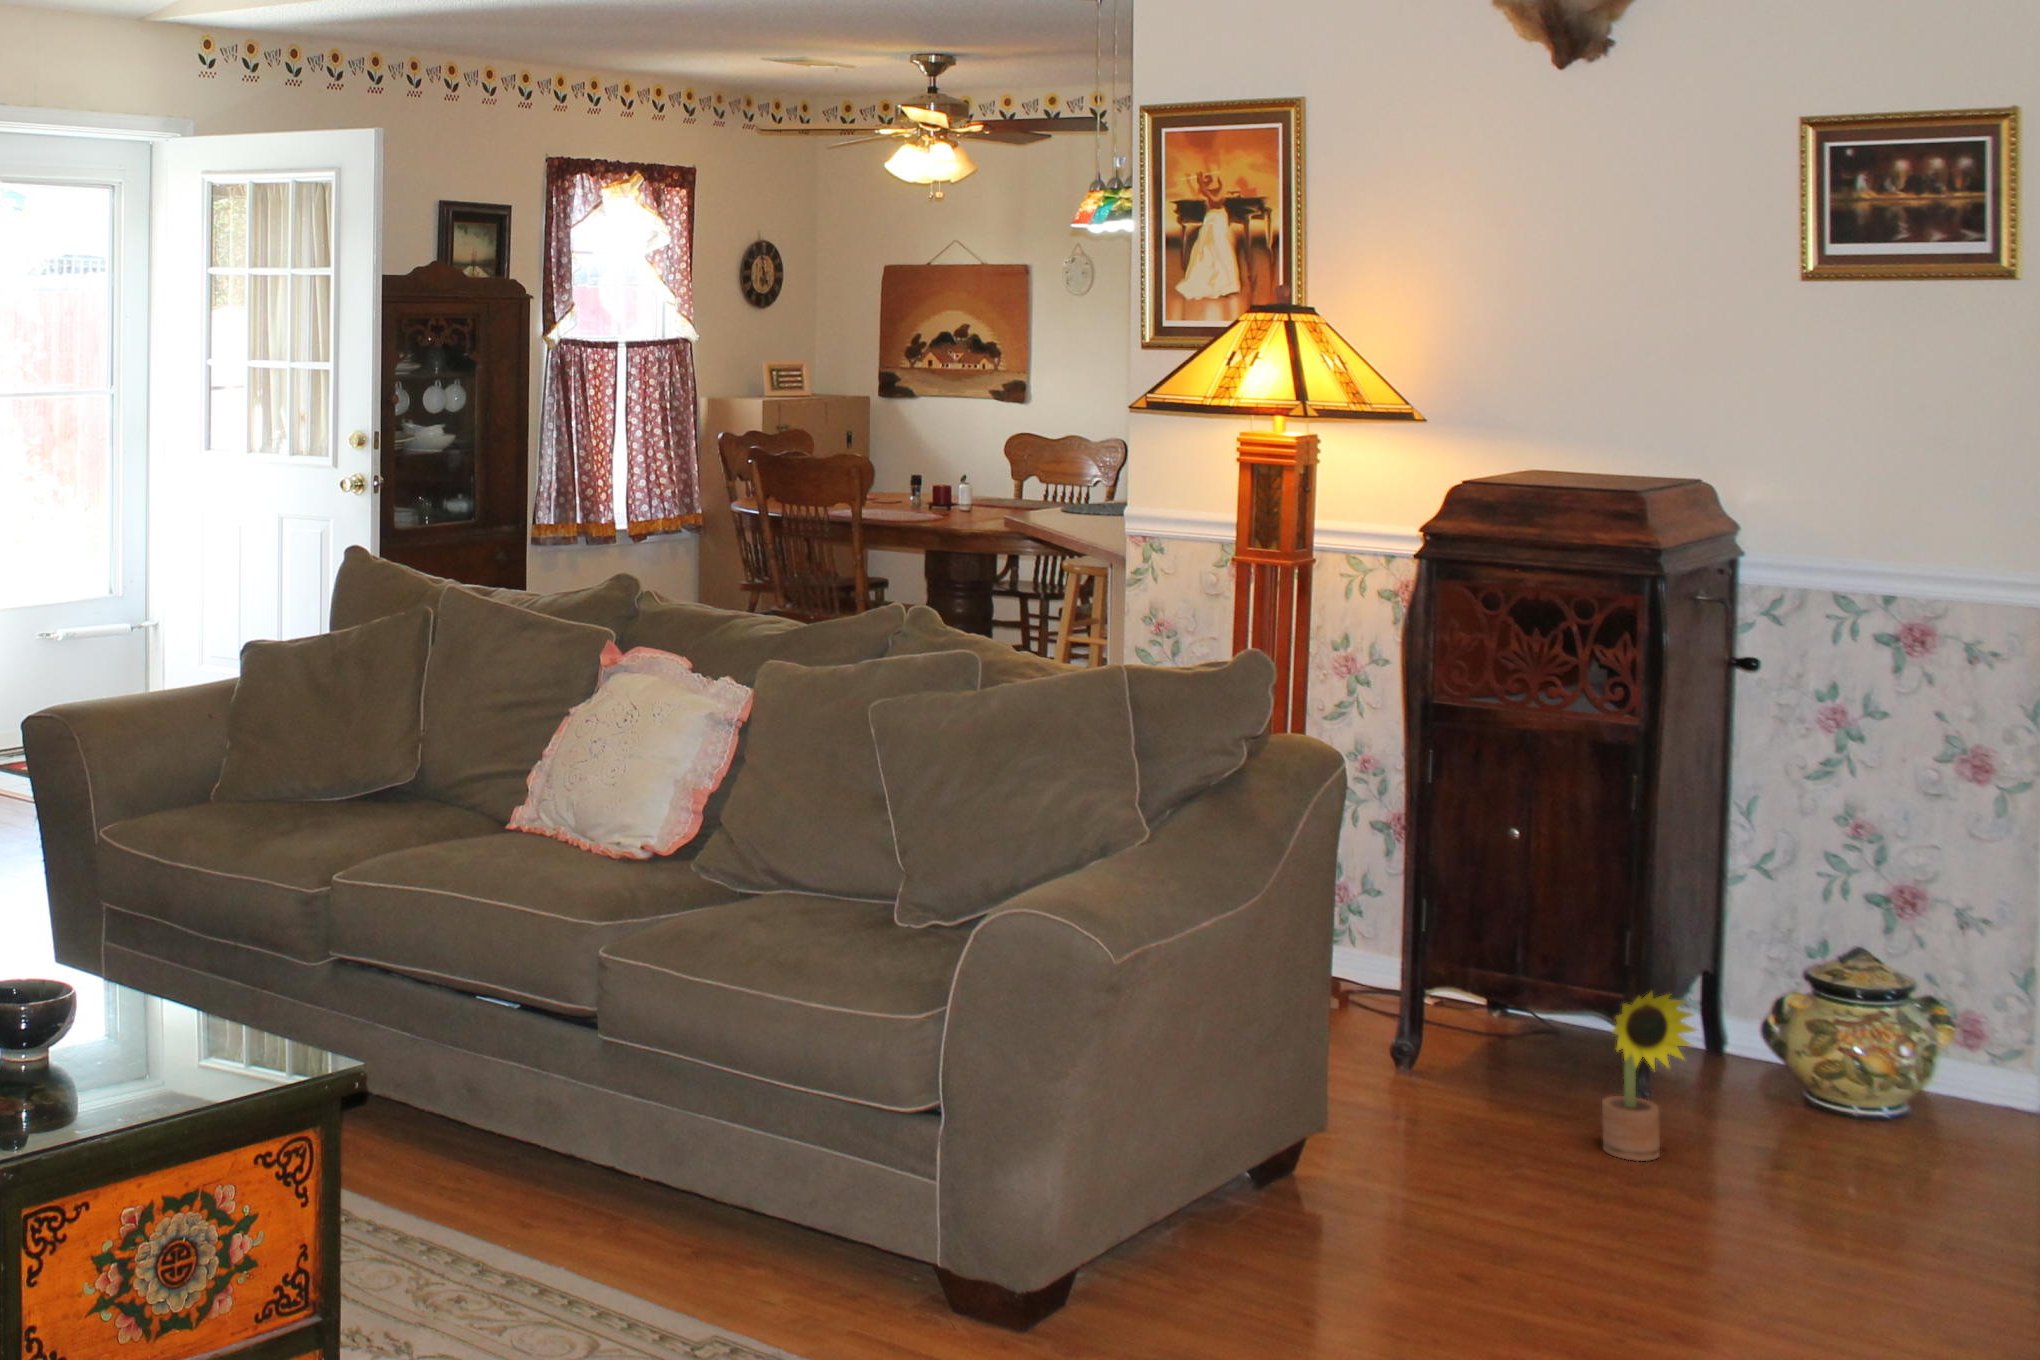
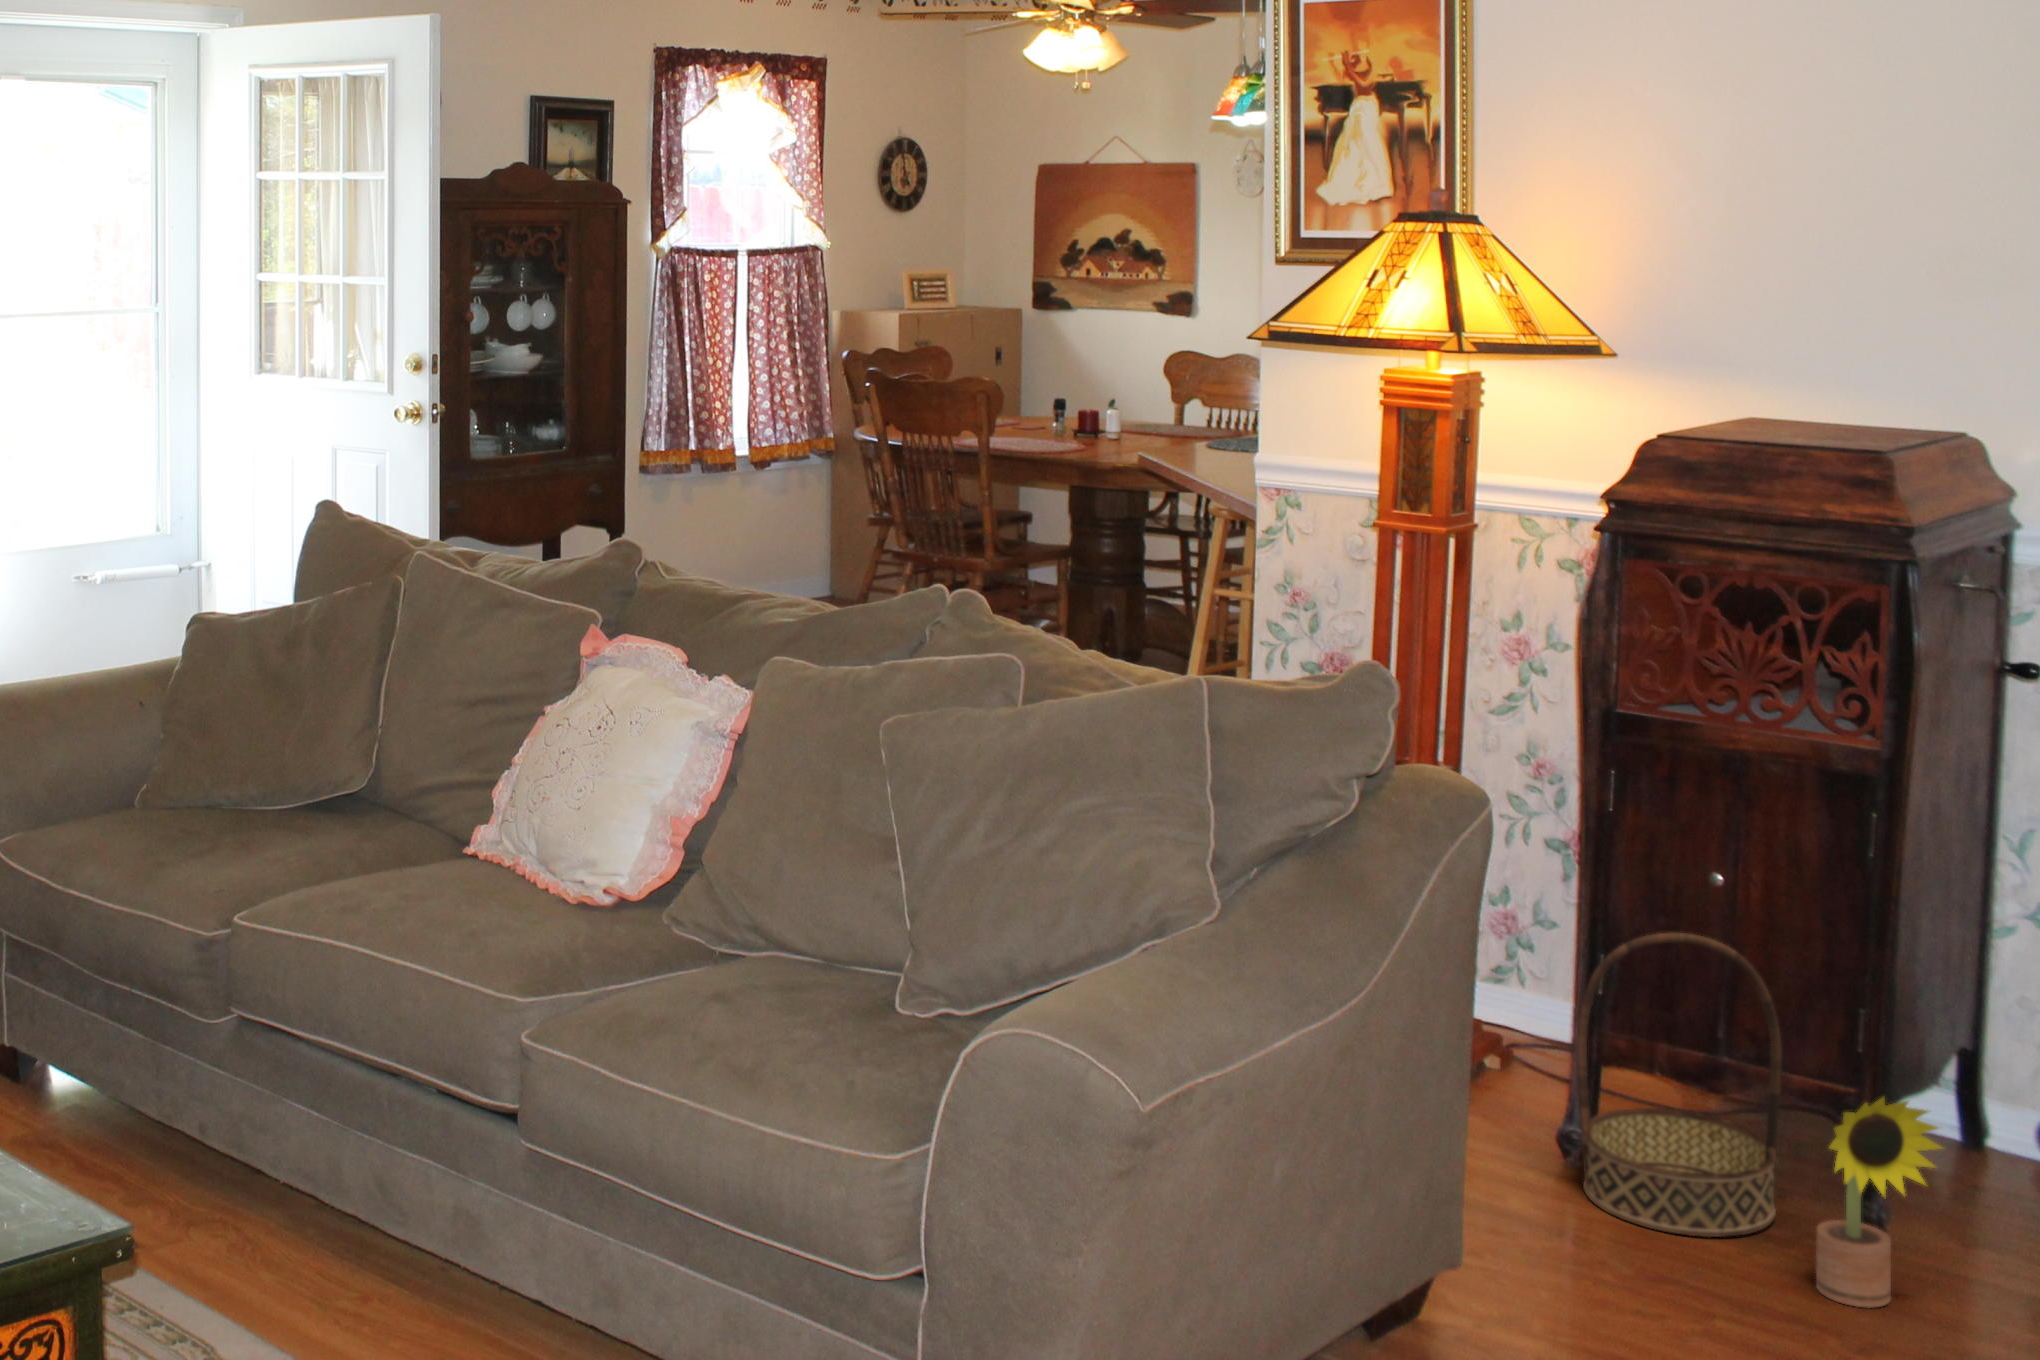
basket: none [1410,877,1569,1118] -> present [1576,933,1782,1237]

